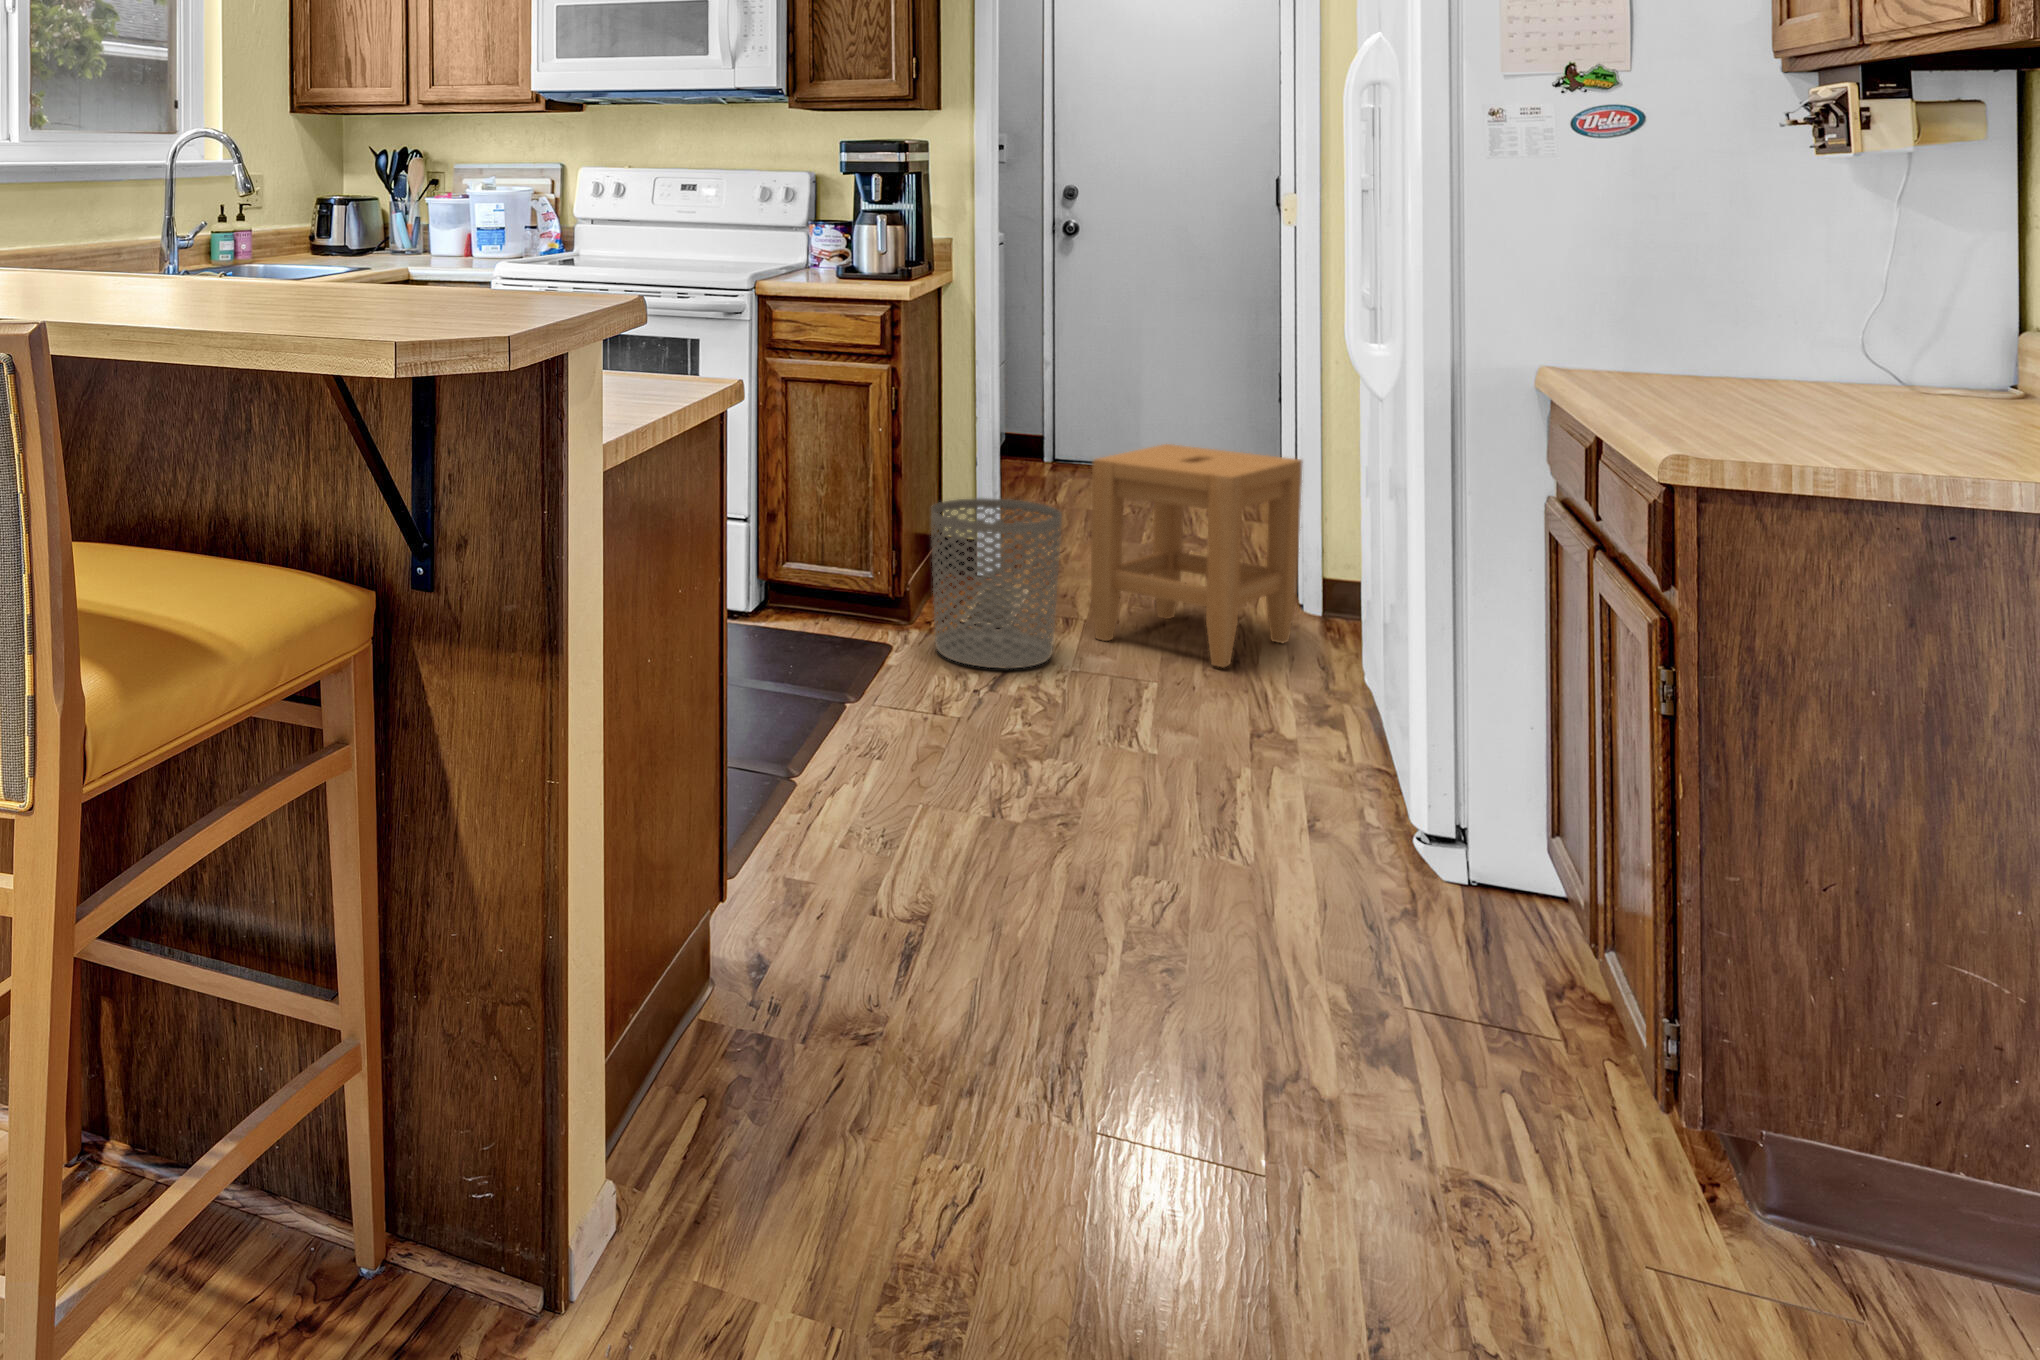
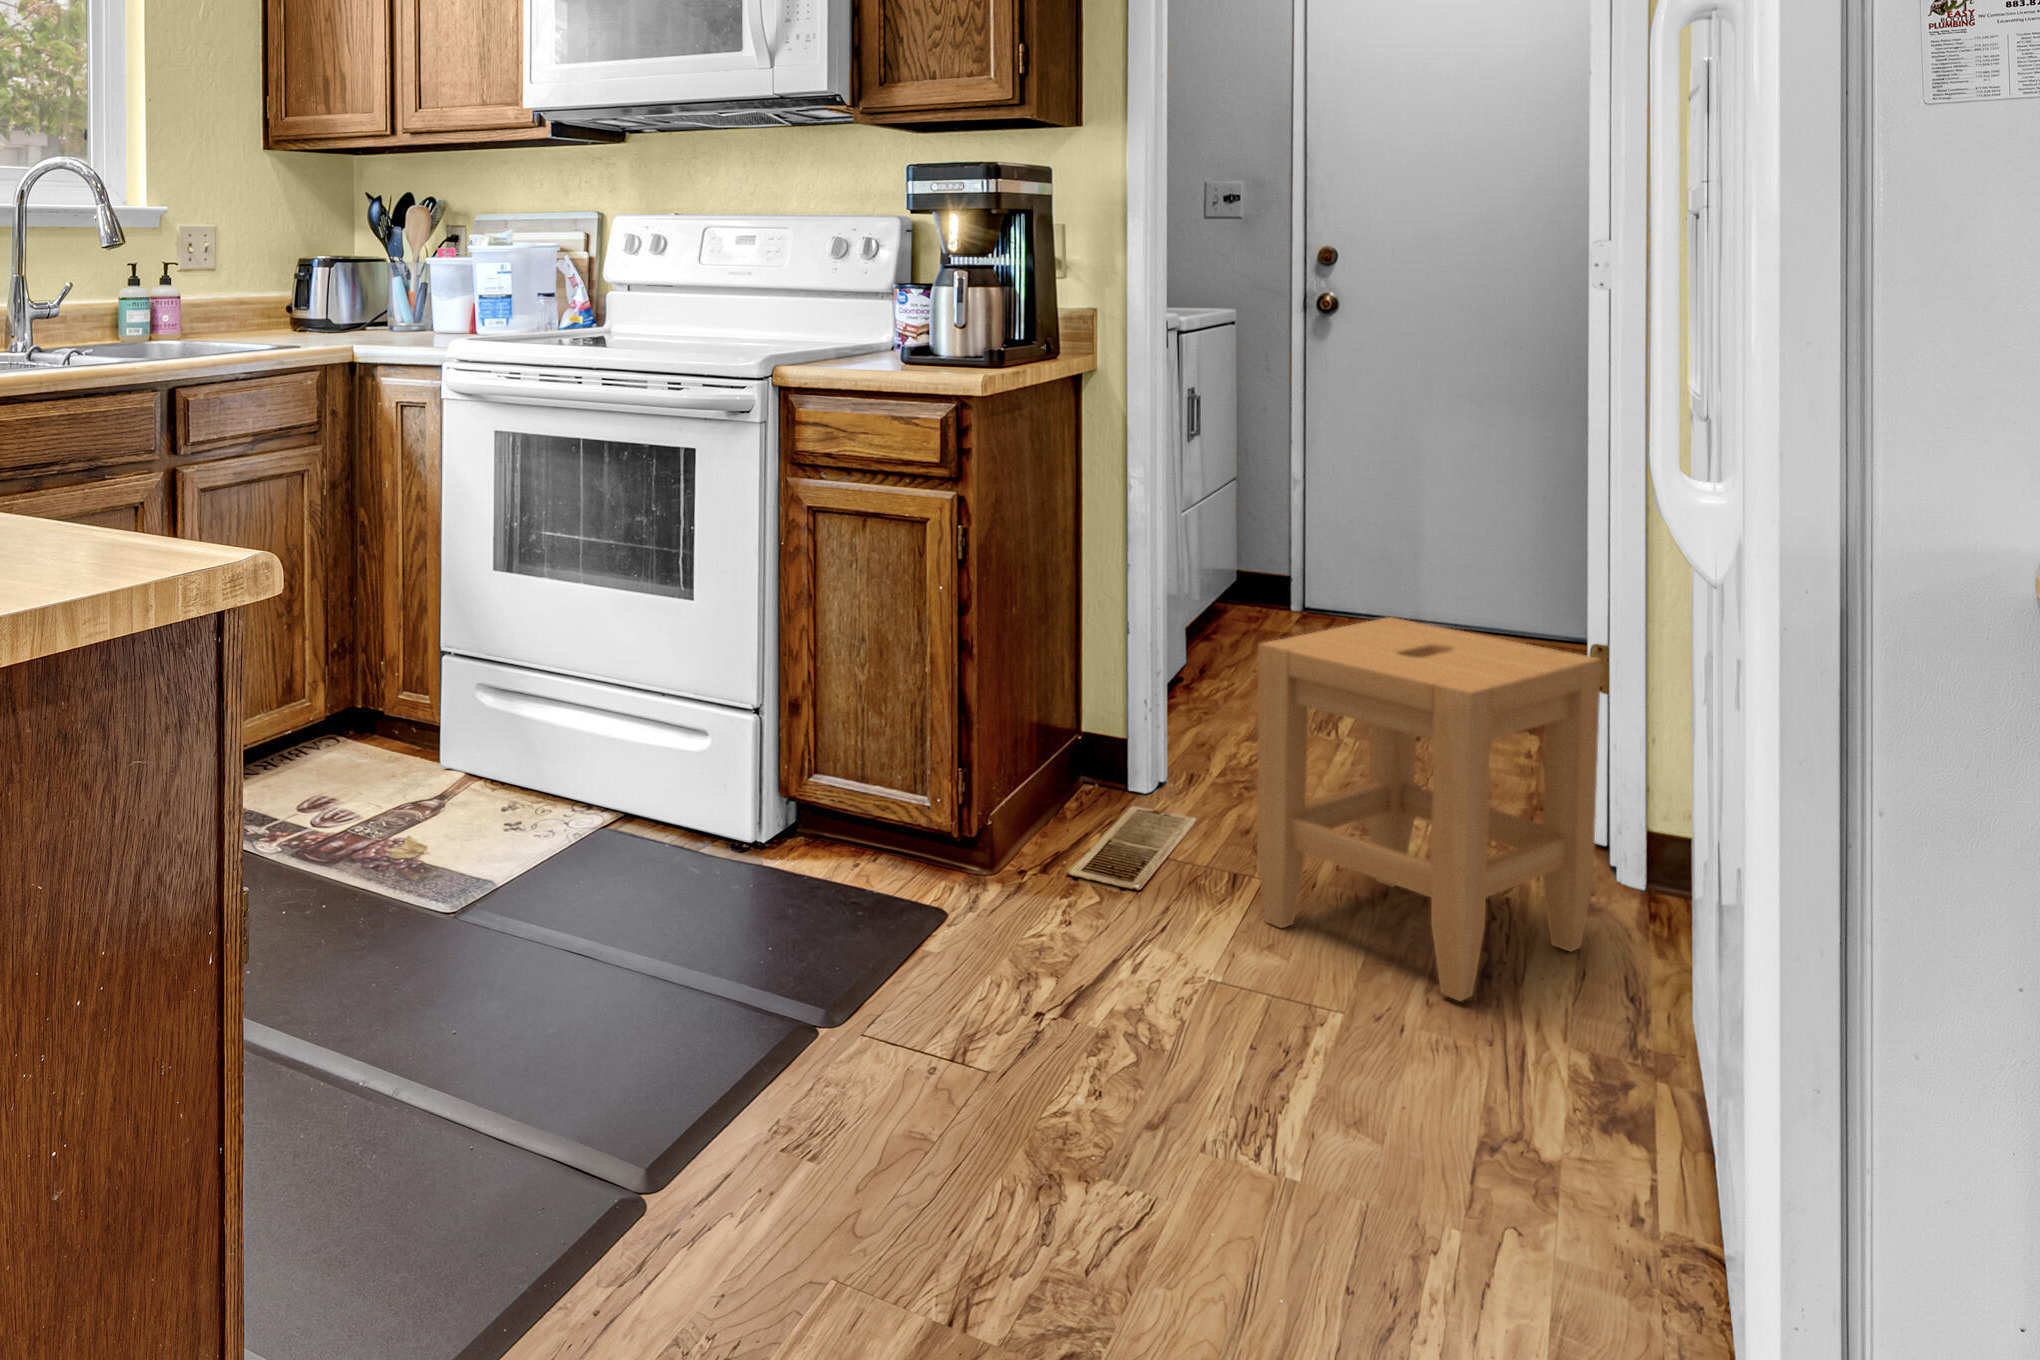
waste bin: present [931,498,1062,669] -> none [995,695,1197,980]

